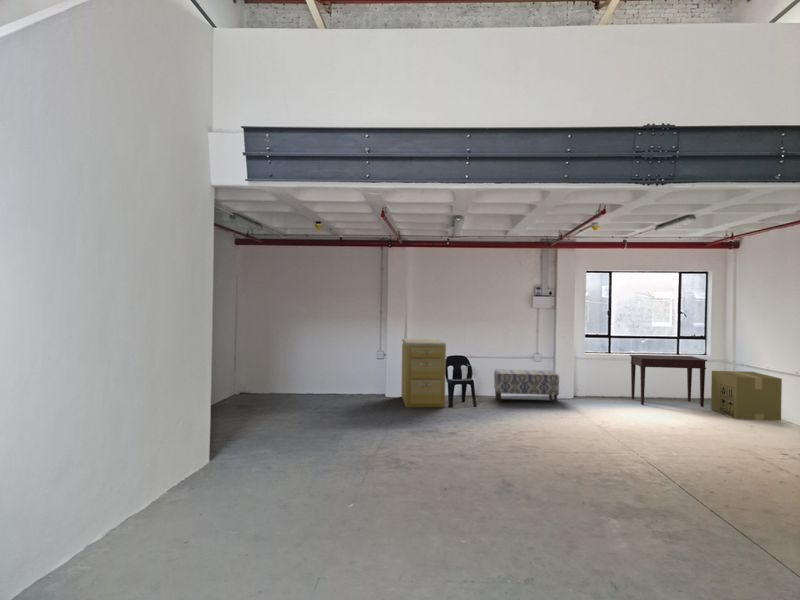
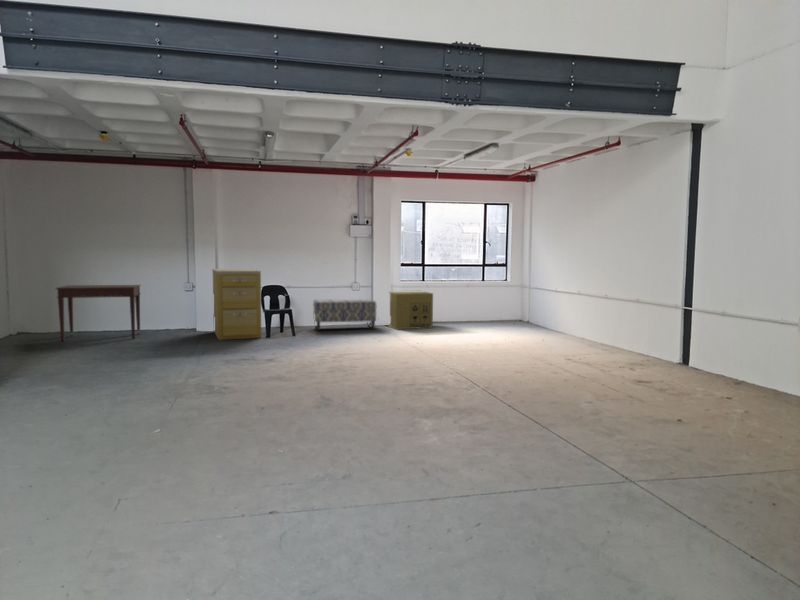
desk: present [630,355,707,407] -> present [56,285,140,341]
cardboard box: present [711,371,782,421] -> present [387,292,433,329]

